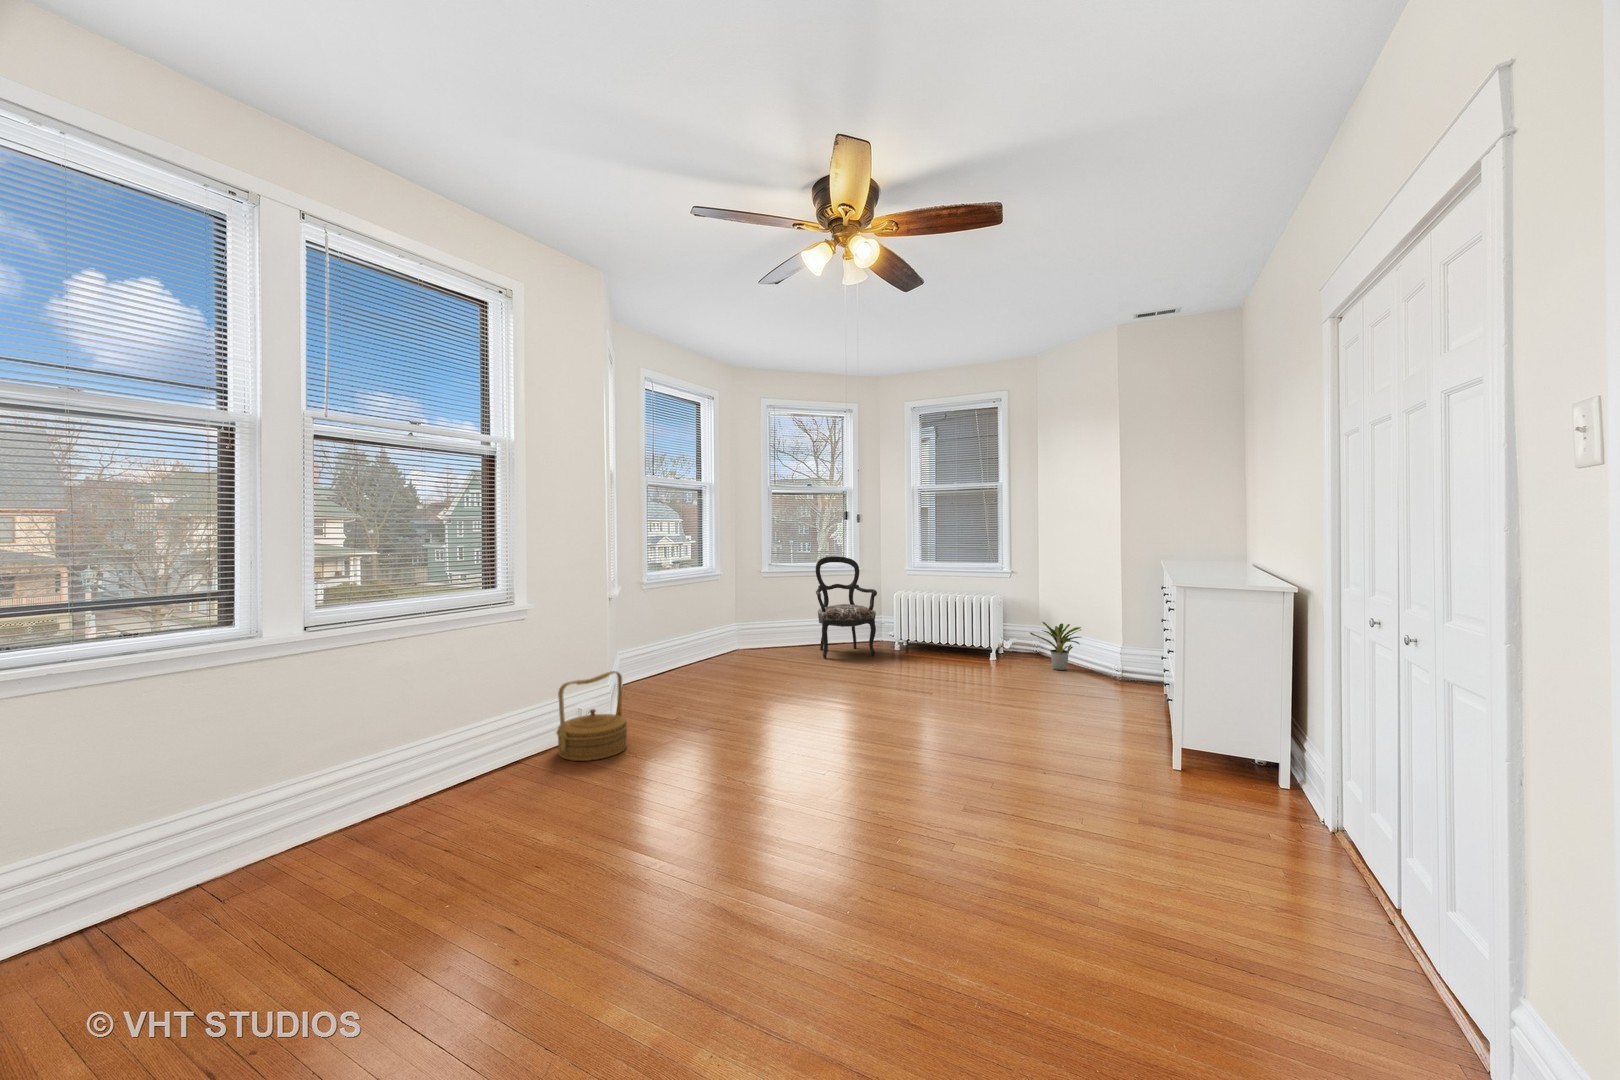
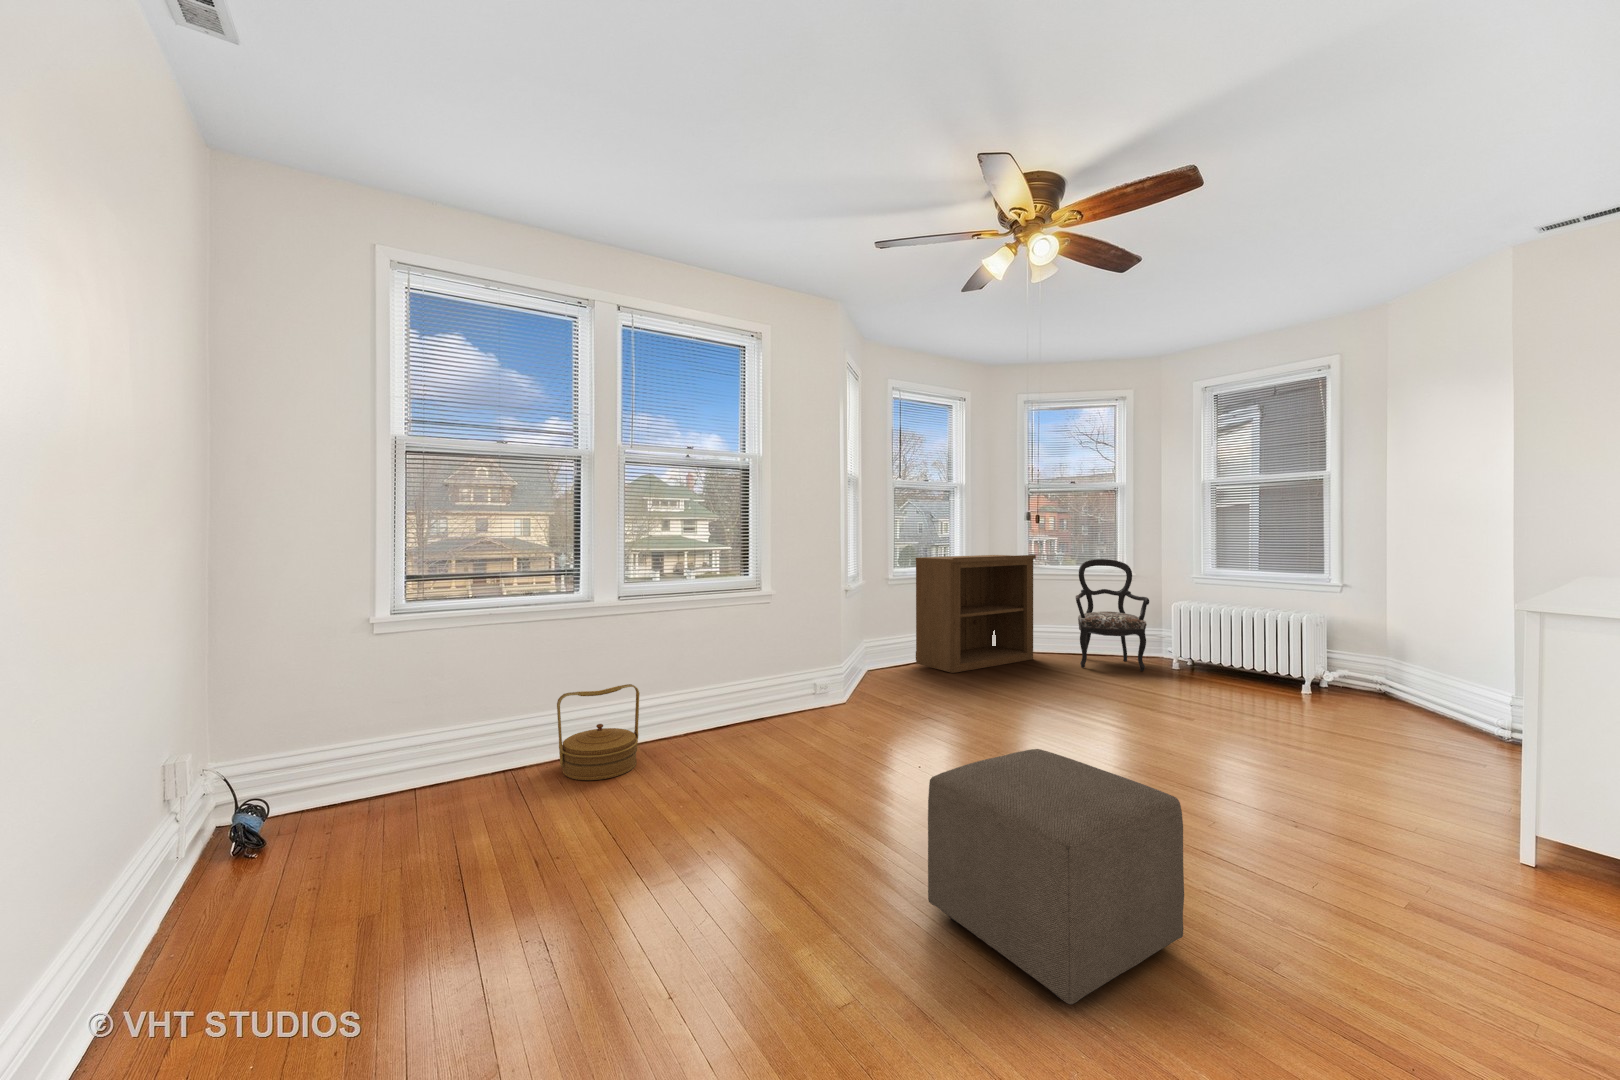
bookshelf: none [666,554,780,678] -> present [916,555,1036,673]
potted plant: present [1030,622,1081,670] -> none [1360,650,1444,716]
woven basket: present [556,671,628,761] -> present [557,684,639,780]
ottoman: none [822,746,1043,998] -> present [928,749,1184,1004]

